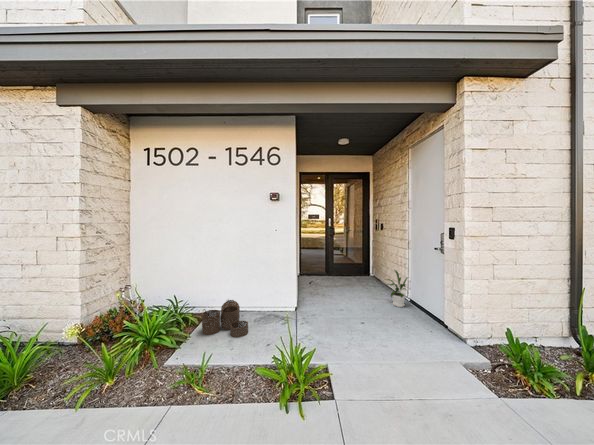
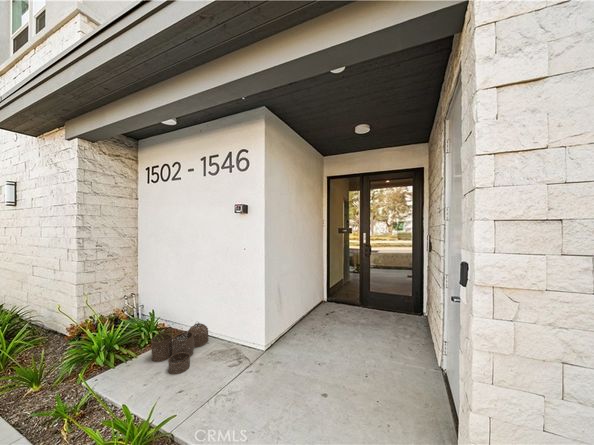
house plant: present [388,270,407,307] -> none [395,320,443,388]

